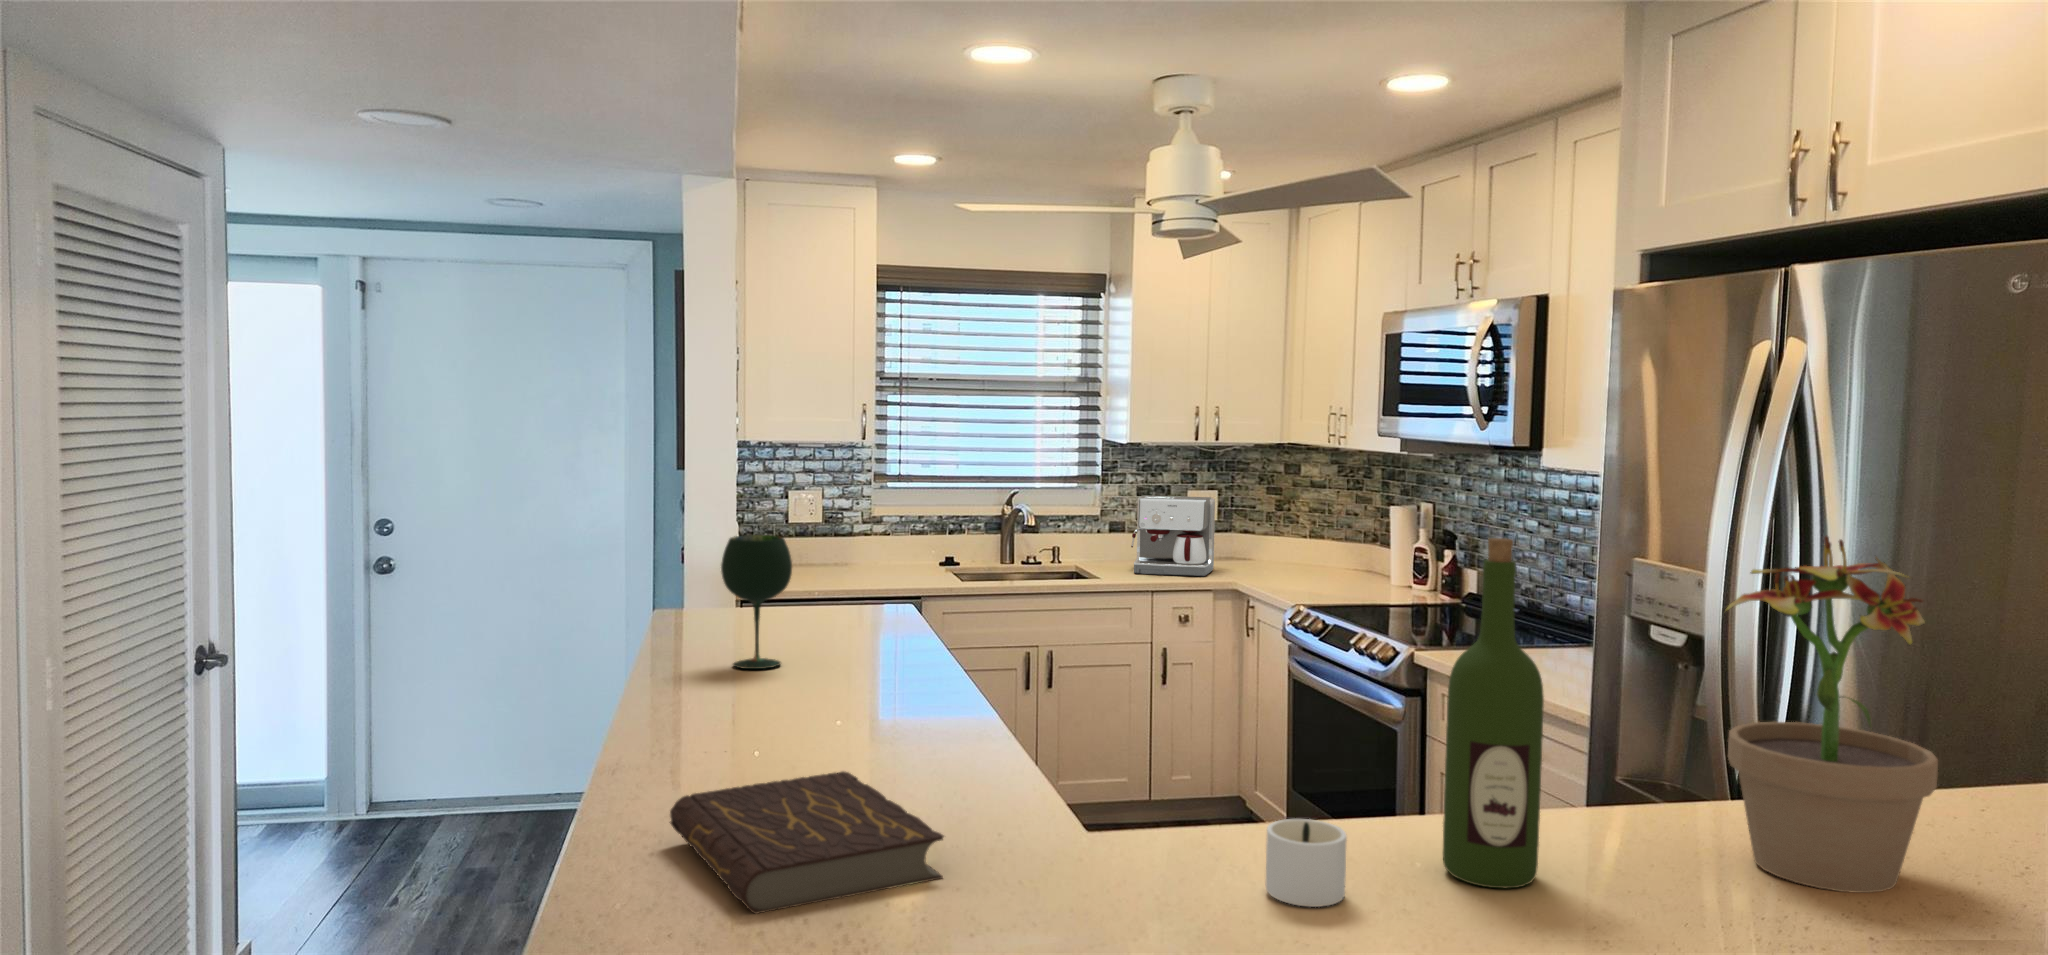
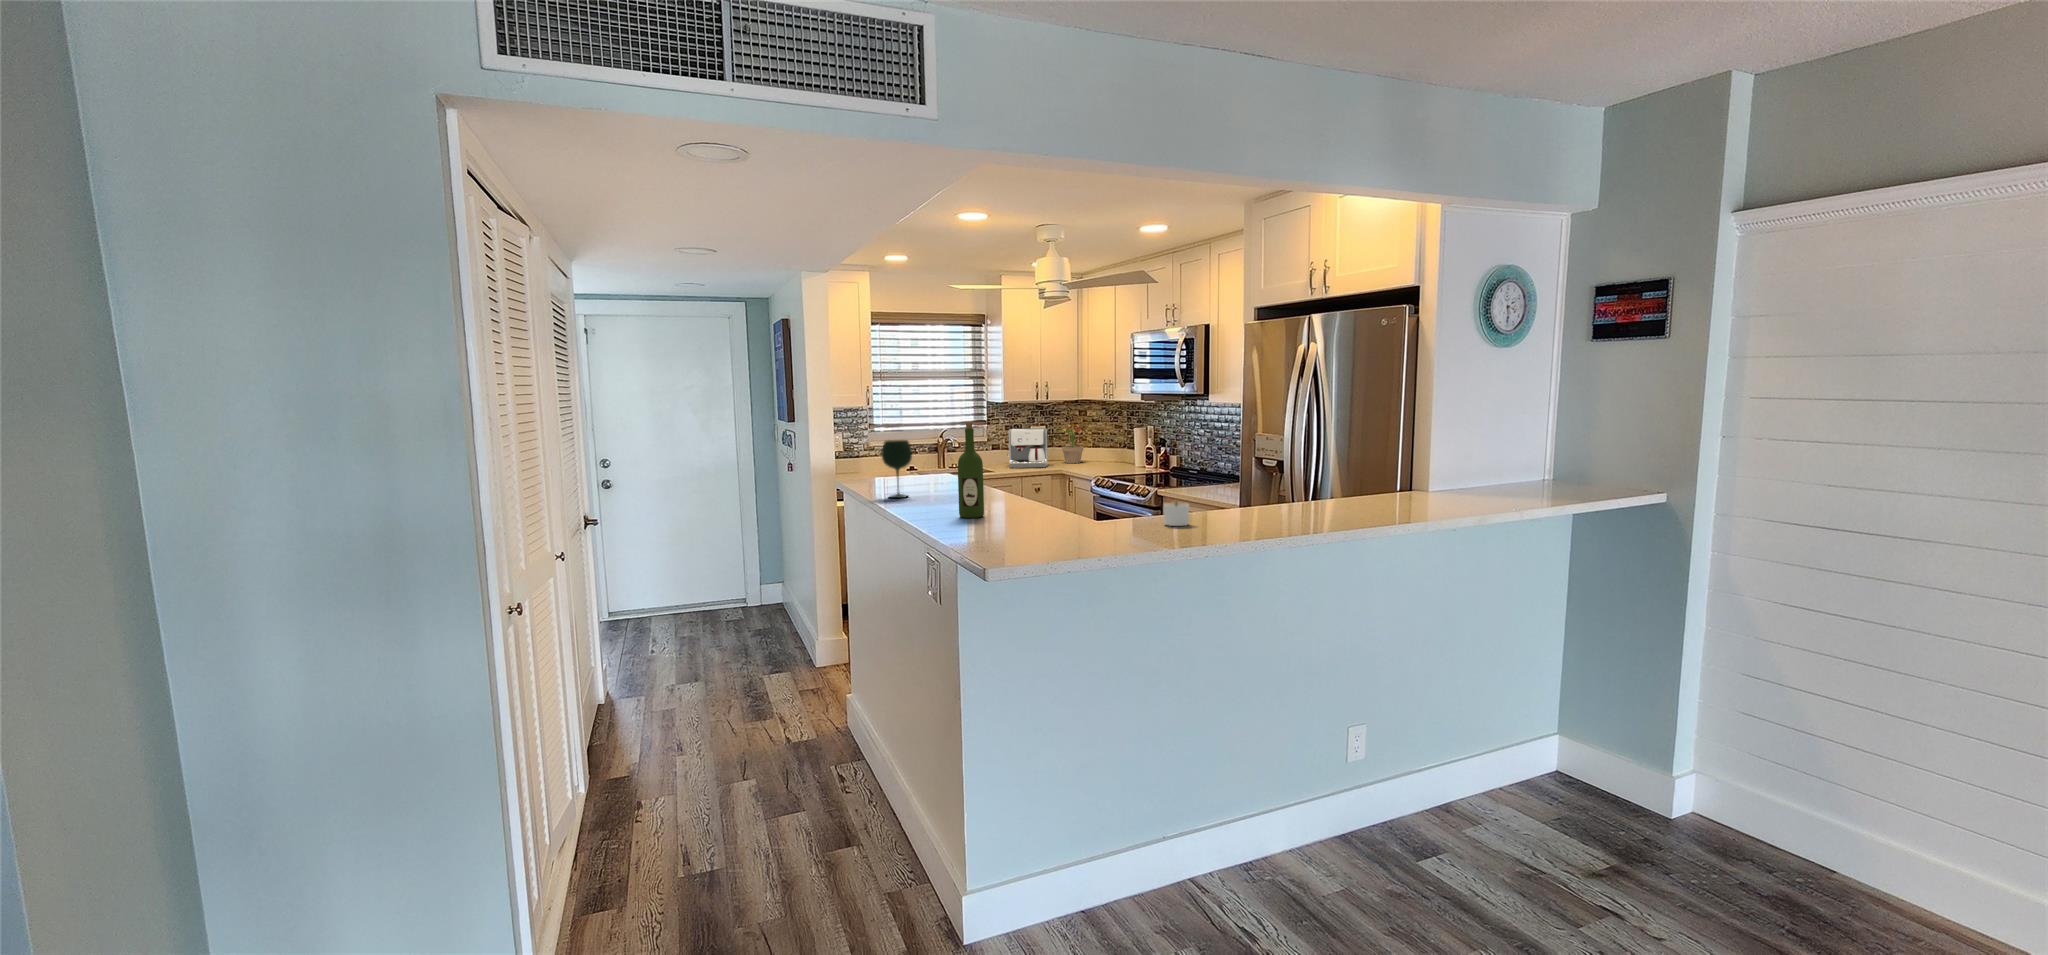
potted plant: present [1726,536,1938,893] -> present [1062,422,1084,463]
wine bottle: present [1443,538,1544,889] -> present [958,422,984,518]
book: present [670,771,944,914] -> none [952,508,1059,541]

